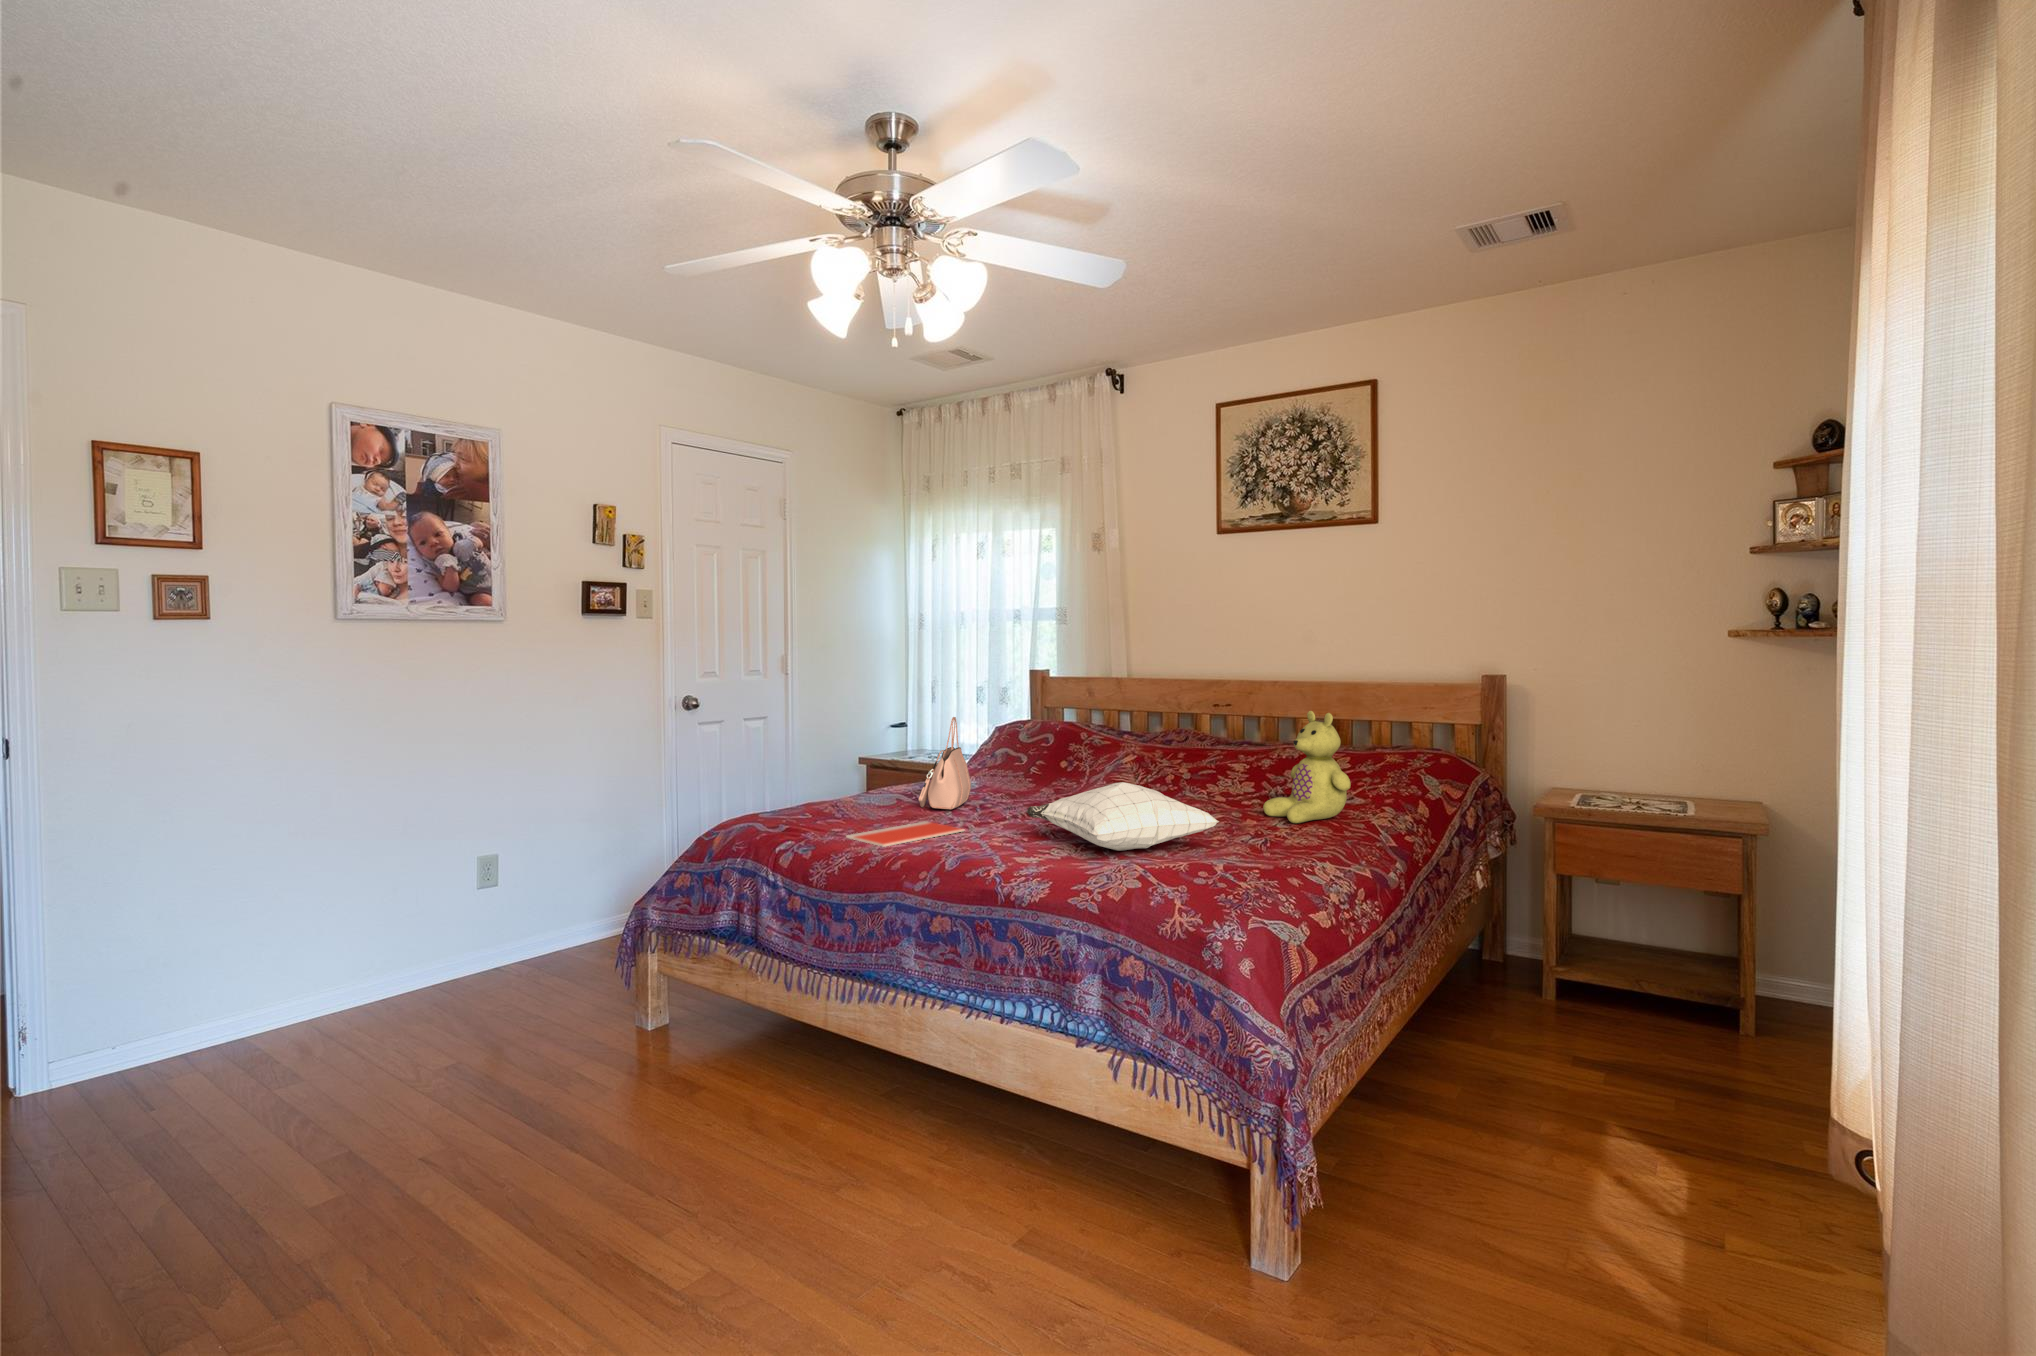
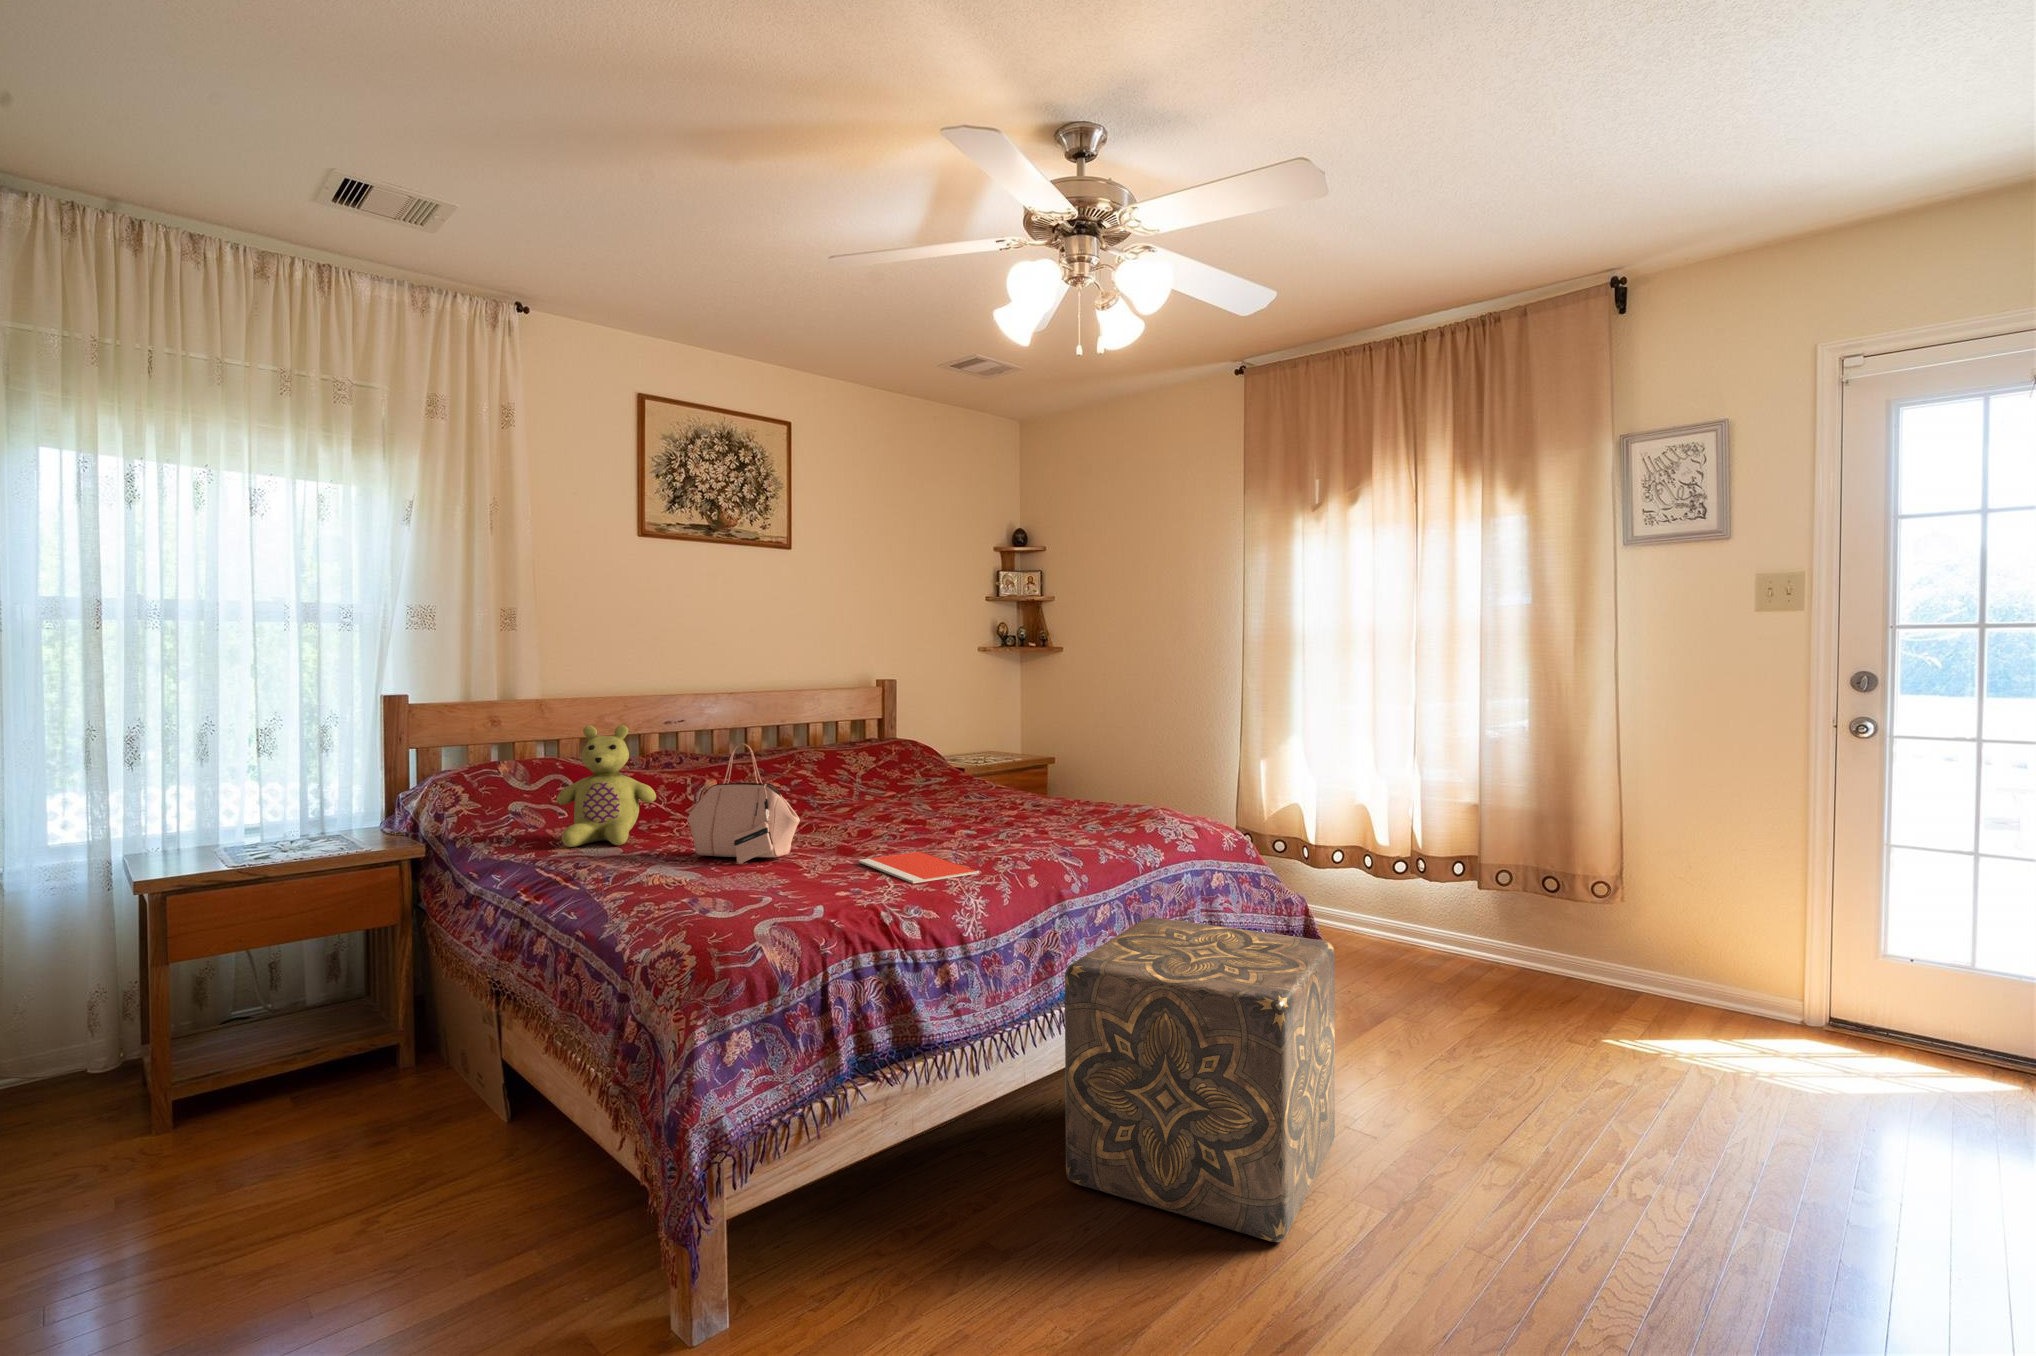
stuffed bear: present [1263,711,1351,823] -> present [557,725,656,847]
pillow: present [1026,782,1219,851] -> none [963,770,1111,829]
ottoman: none [660,931,969,1275] -> present [1065,917,1335,1242]

